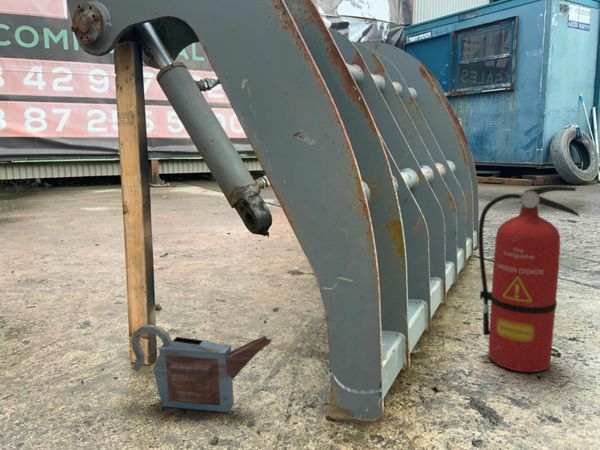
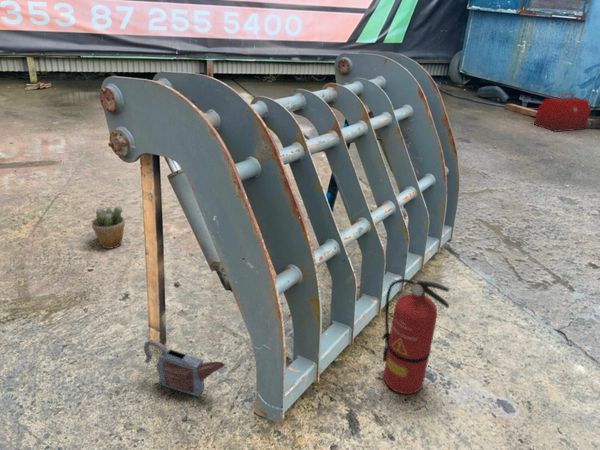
toolbox: none [490,152,540,188] -> present [534,93,590,132]
potted plant: none [34,228,80,287] -> present [91,206,125,249]

